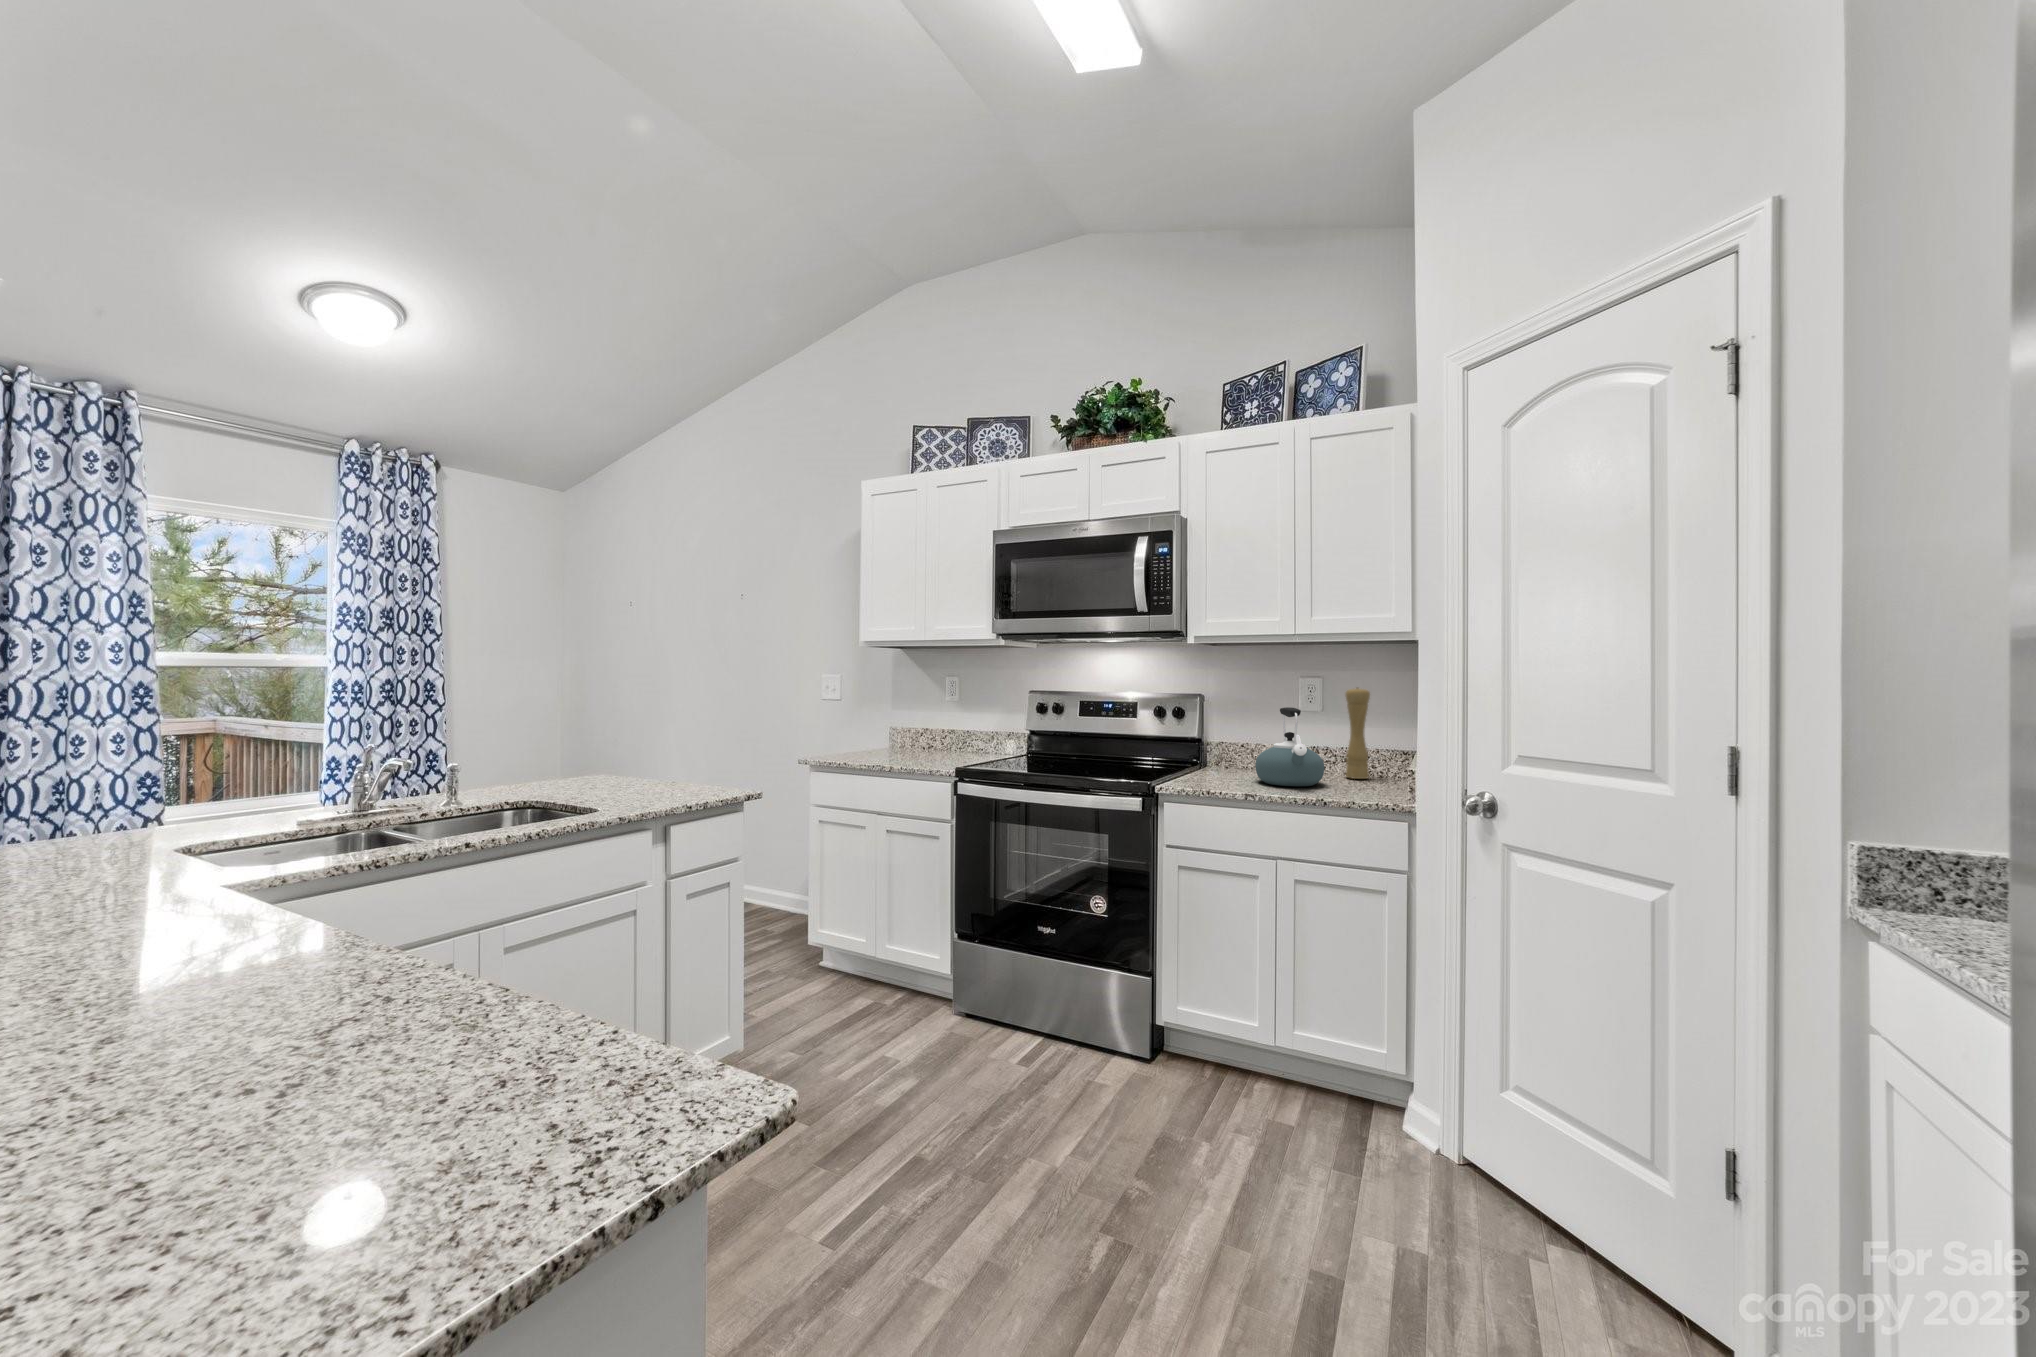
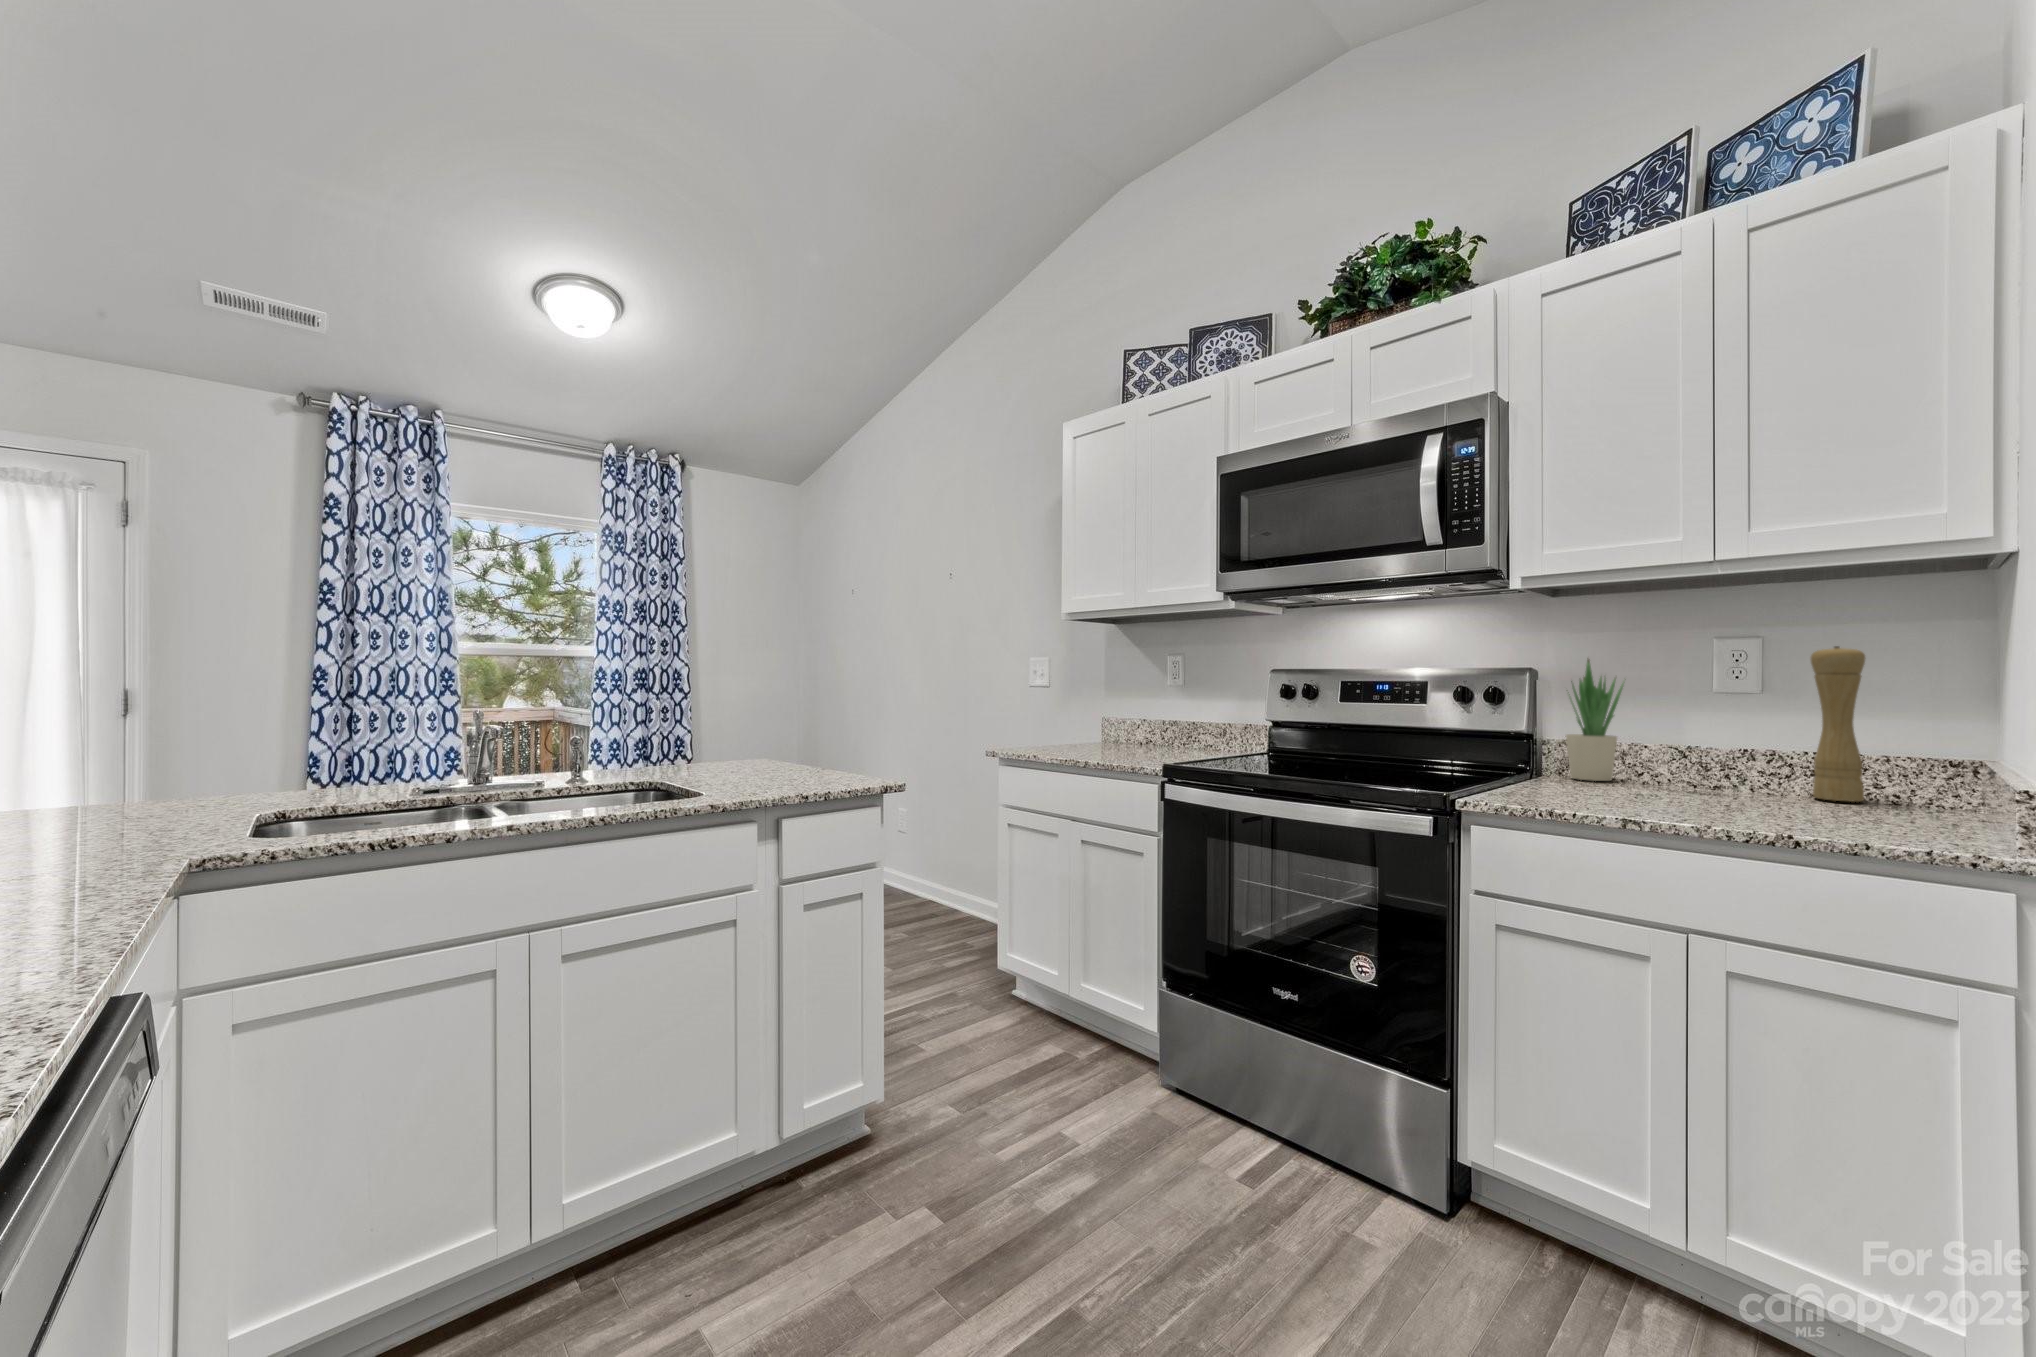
potted plant: none [1220,689,1254,771] -> present [1566,659,1624,781]
kettle: present [1255,707,1324,786] -> none [1634,679,1775,809]

